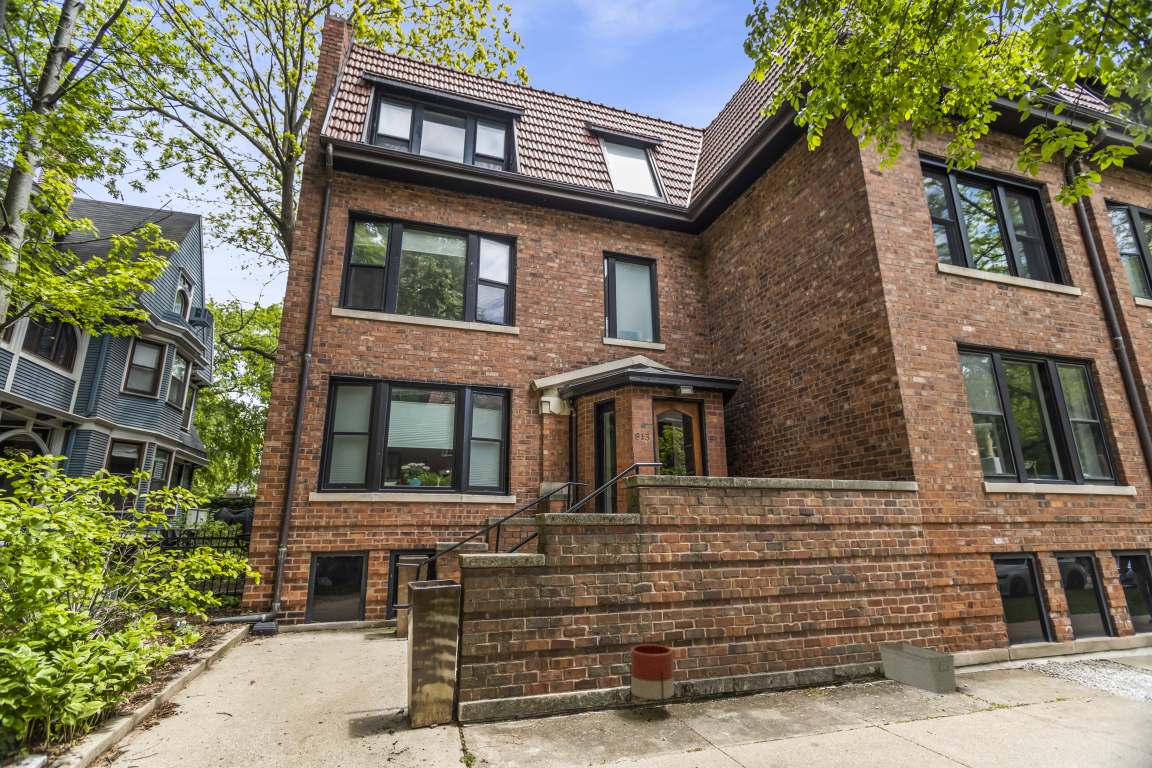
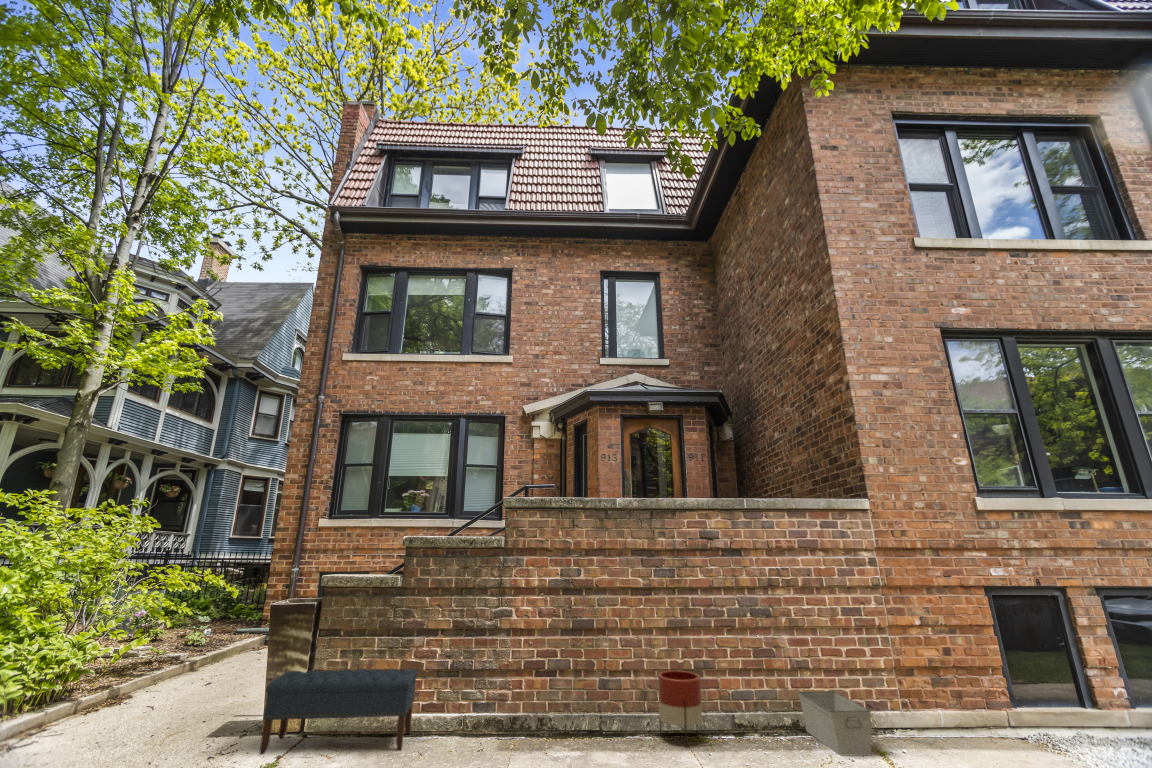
planter: present [630,644,674,720] -> present [658,670,702,746]
bench: none [439,648,588,751] -> present [259,669,418,755]

